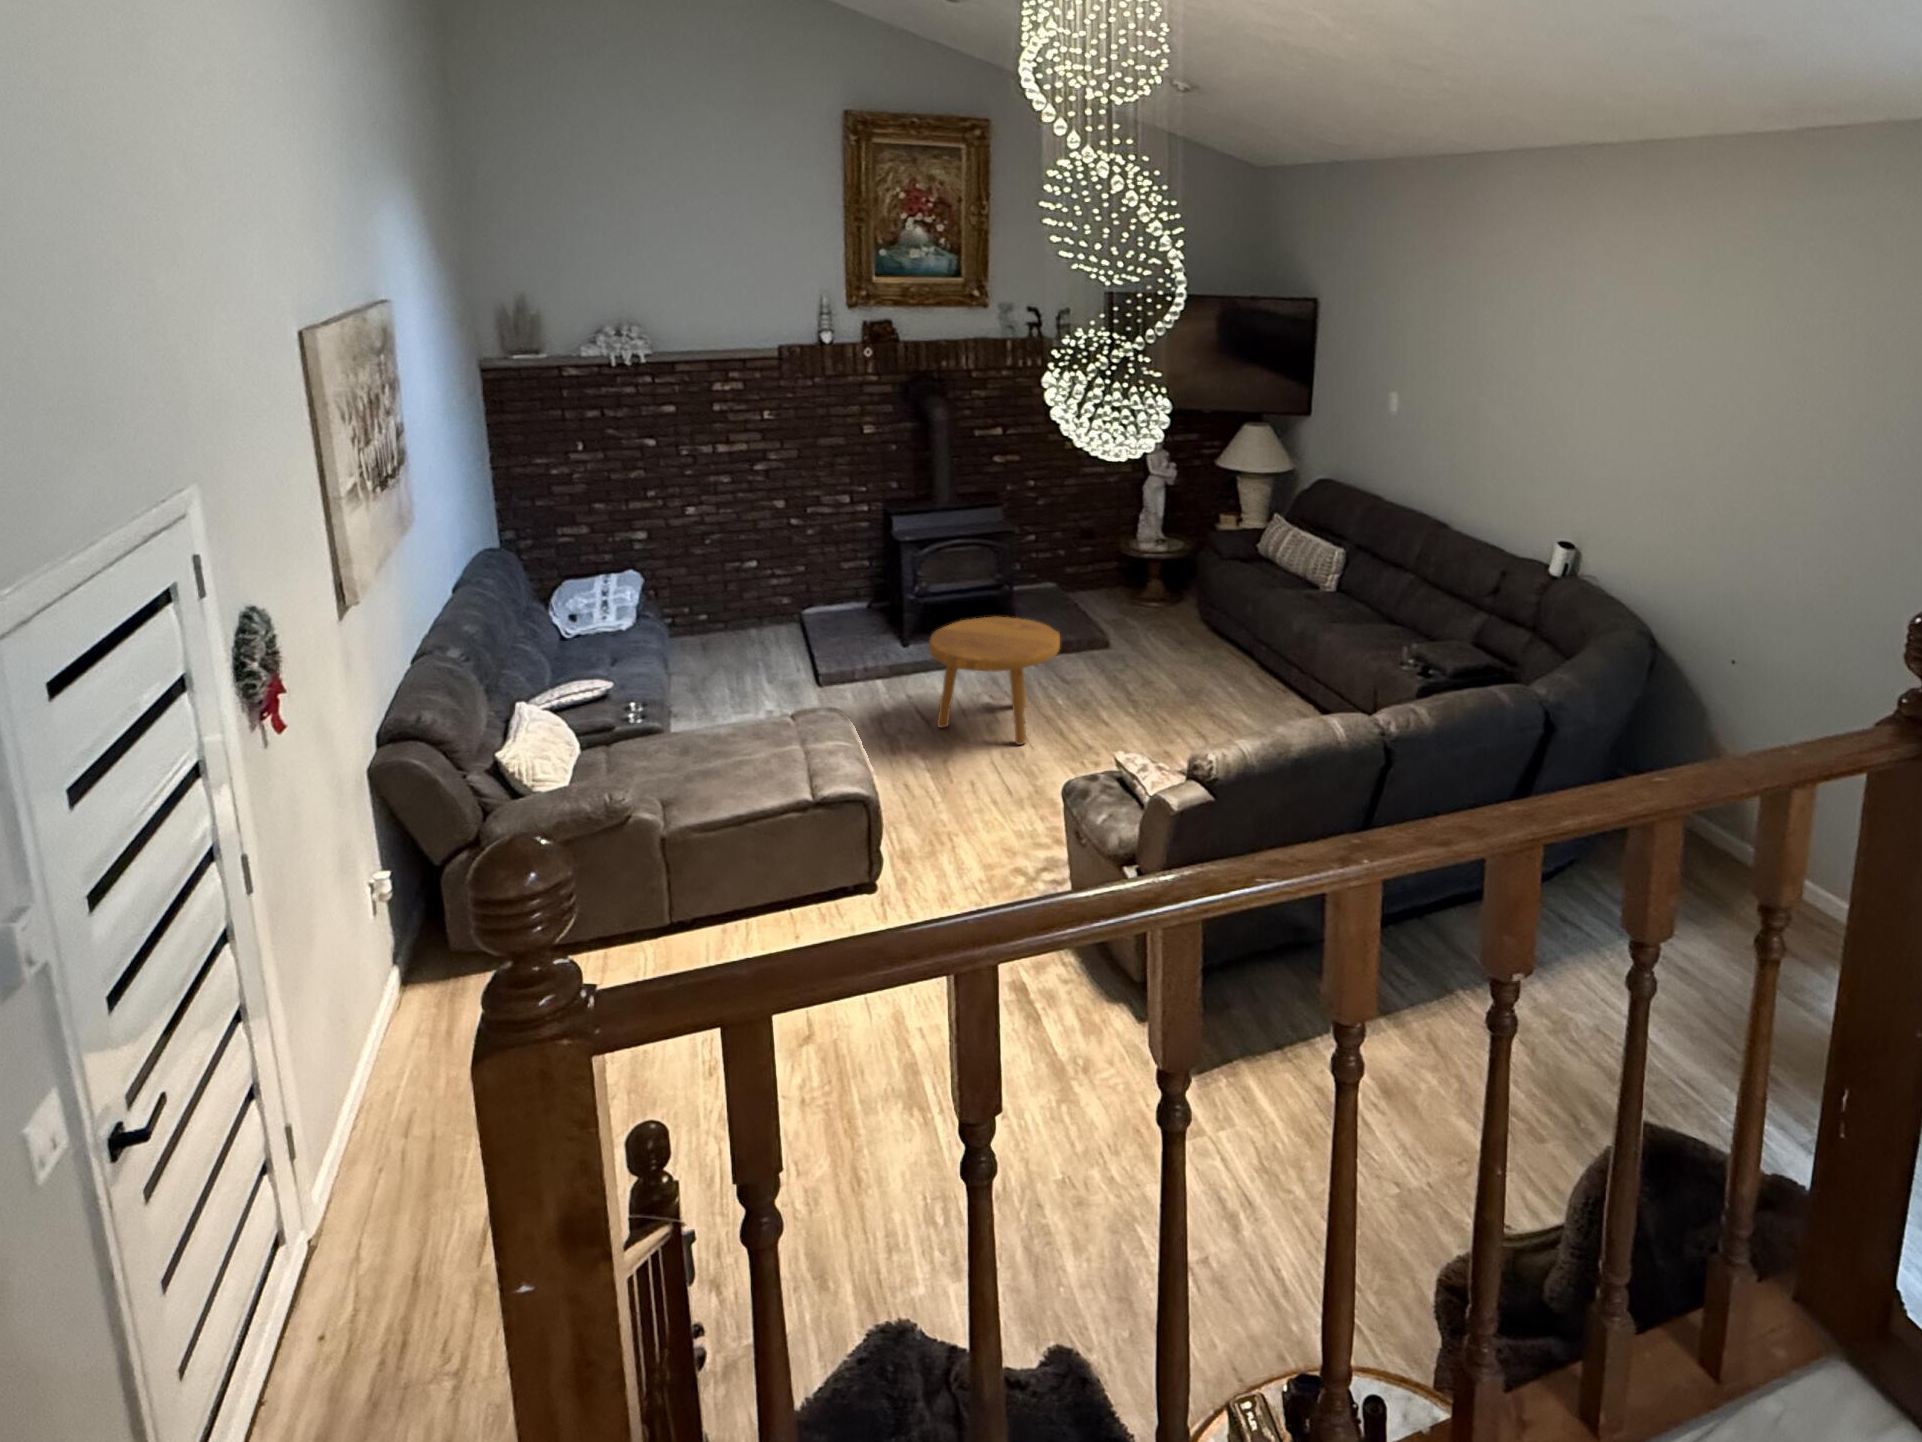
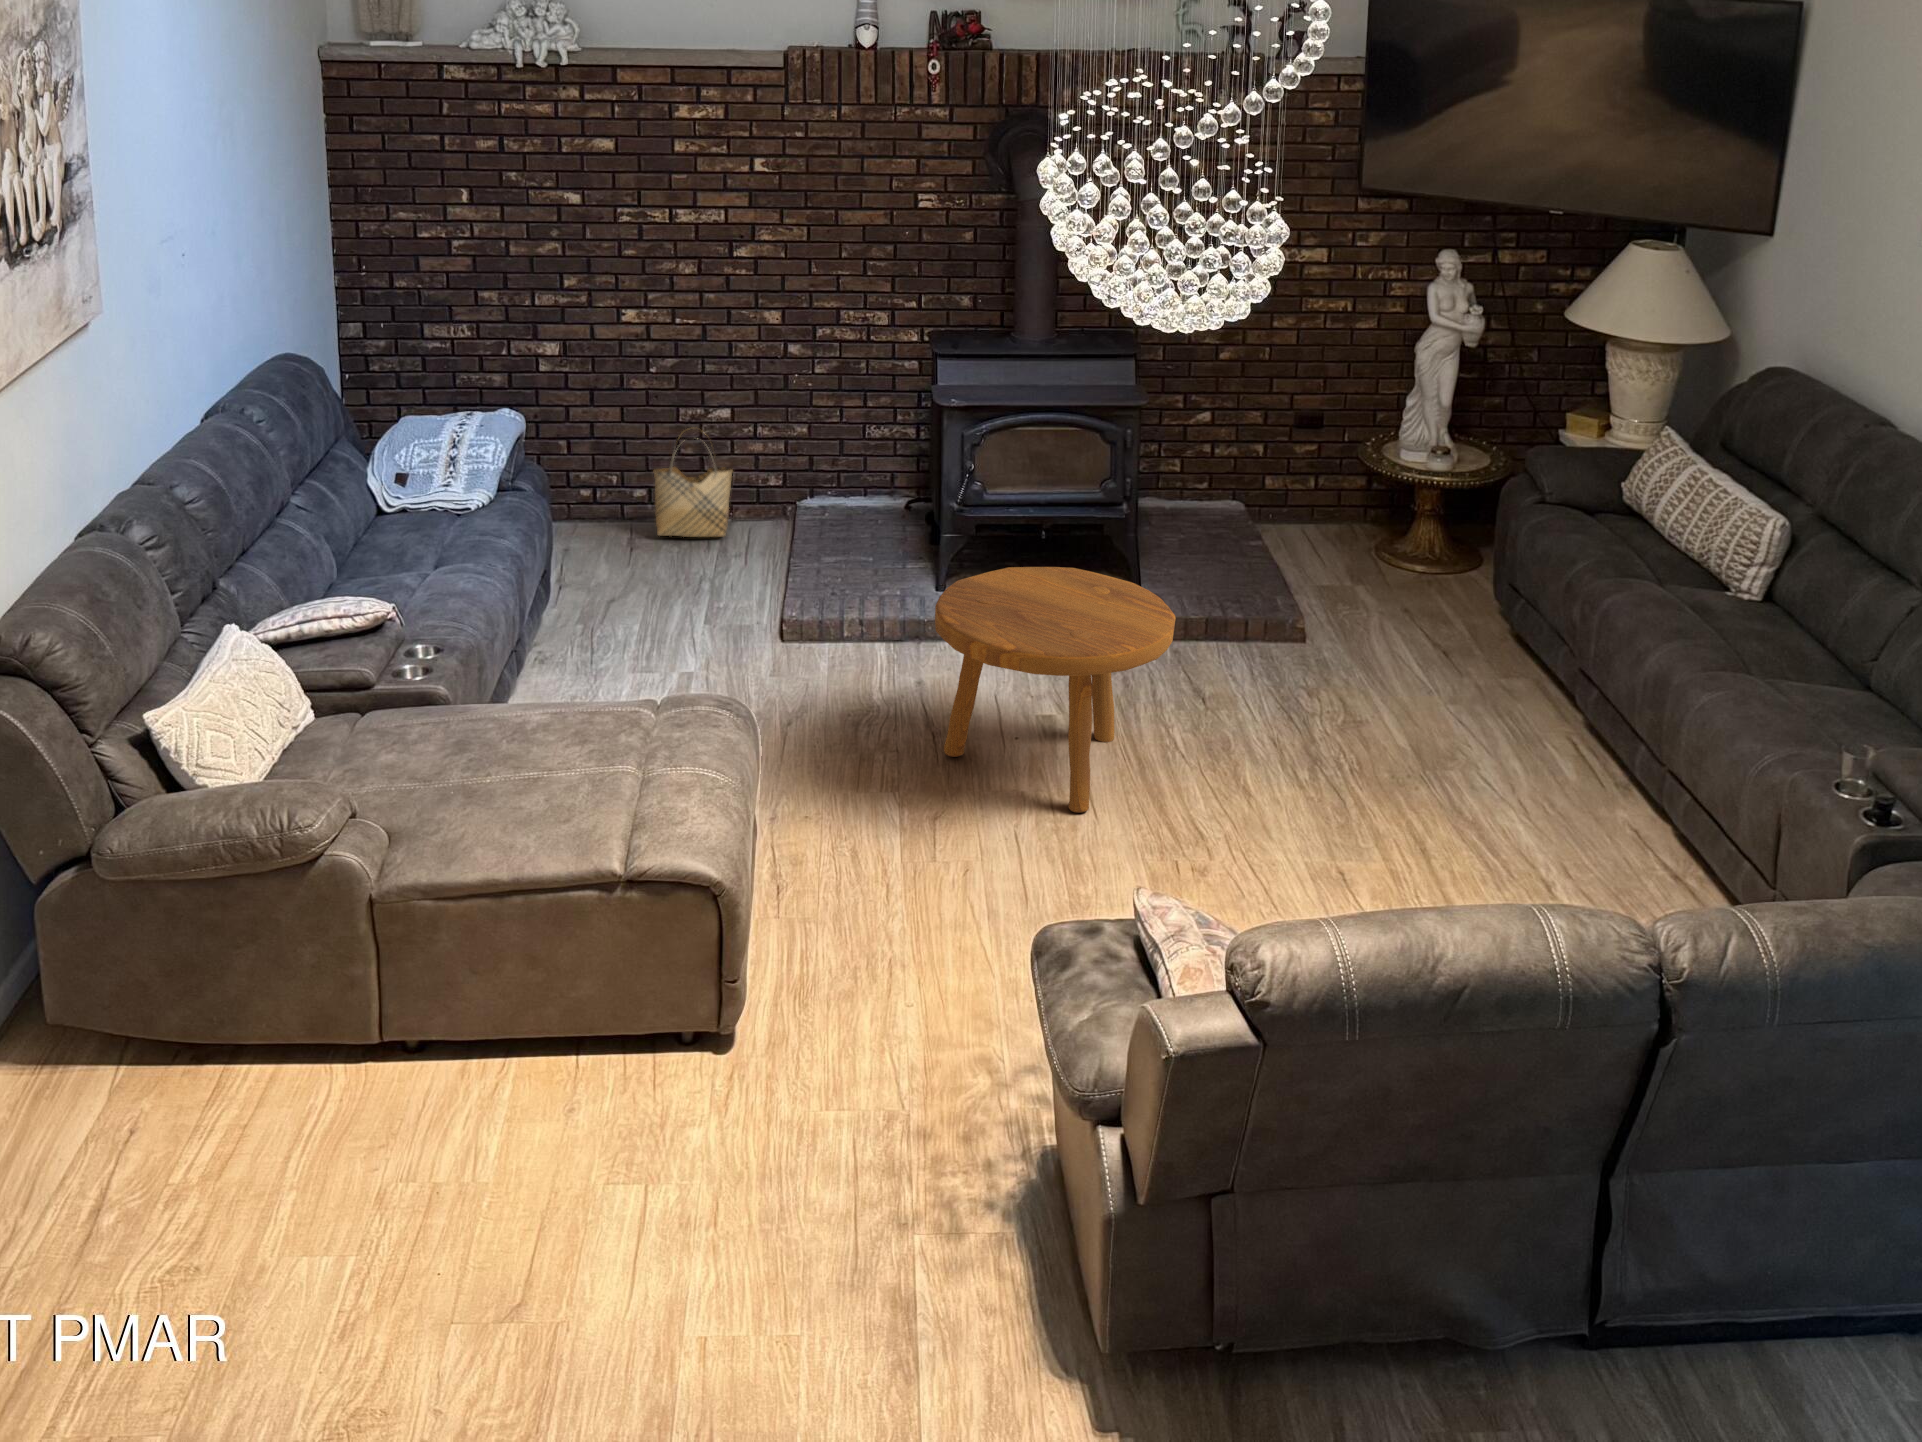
woven basket: none [718,571,767,637] -> present [653,429,733,537]

